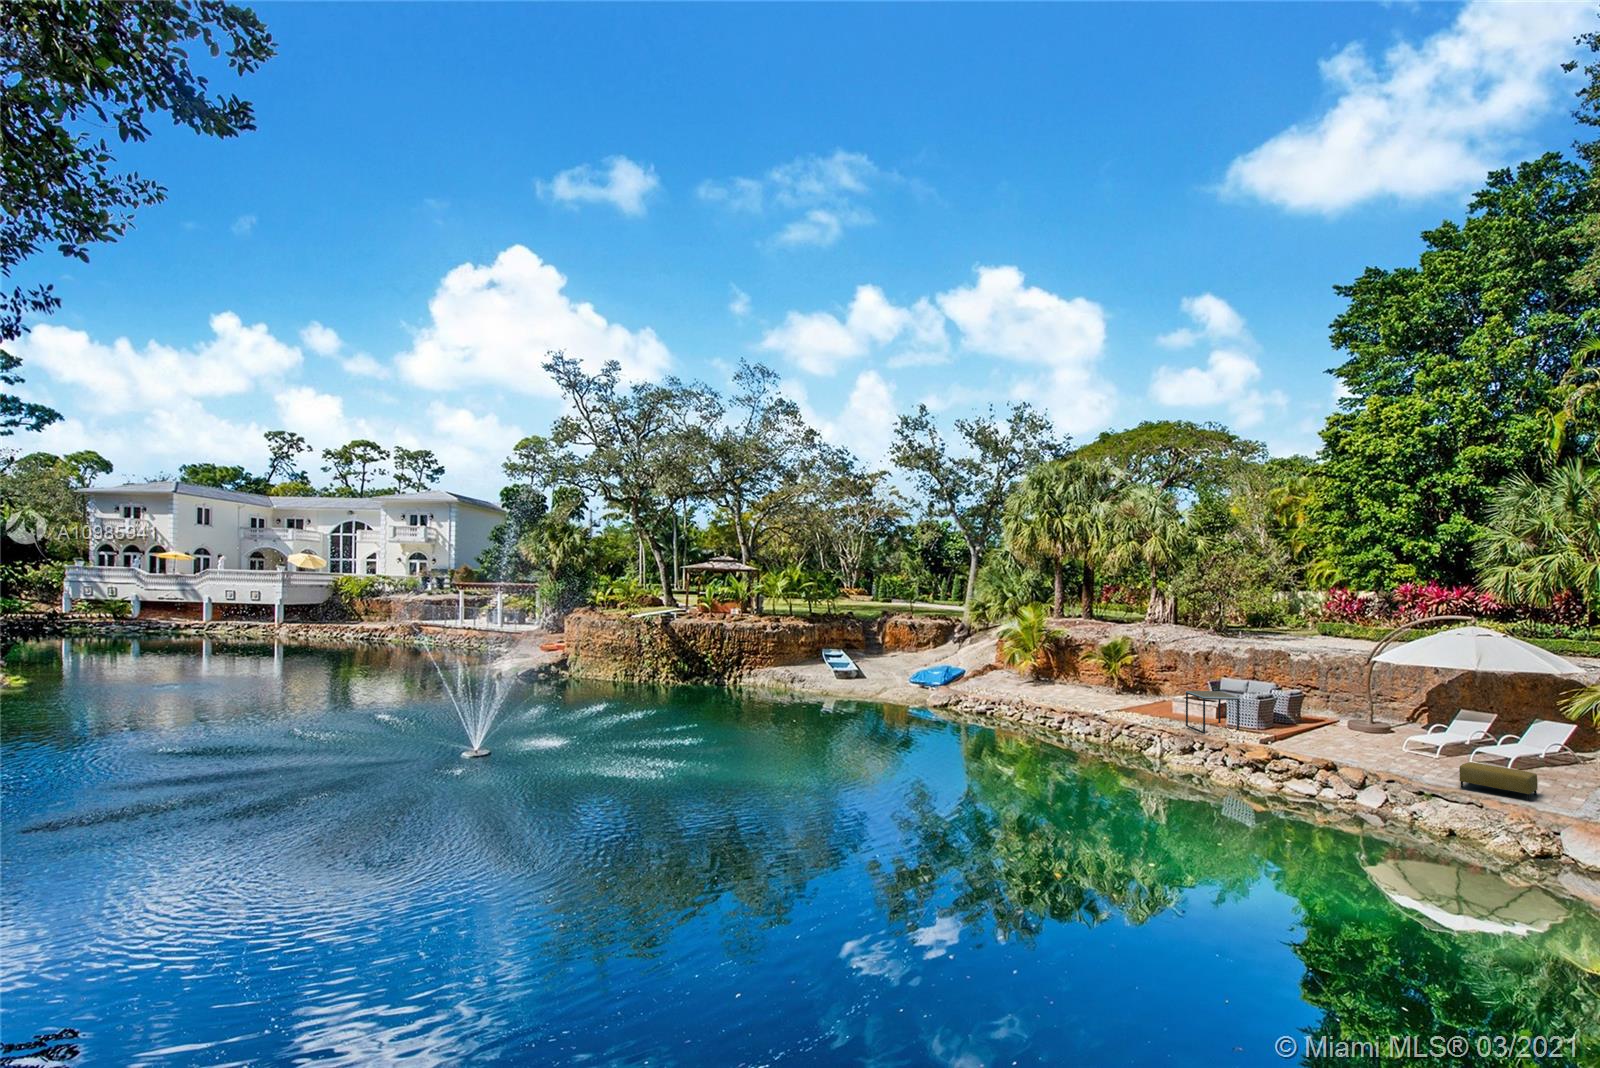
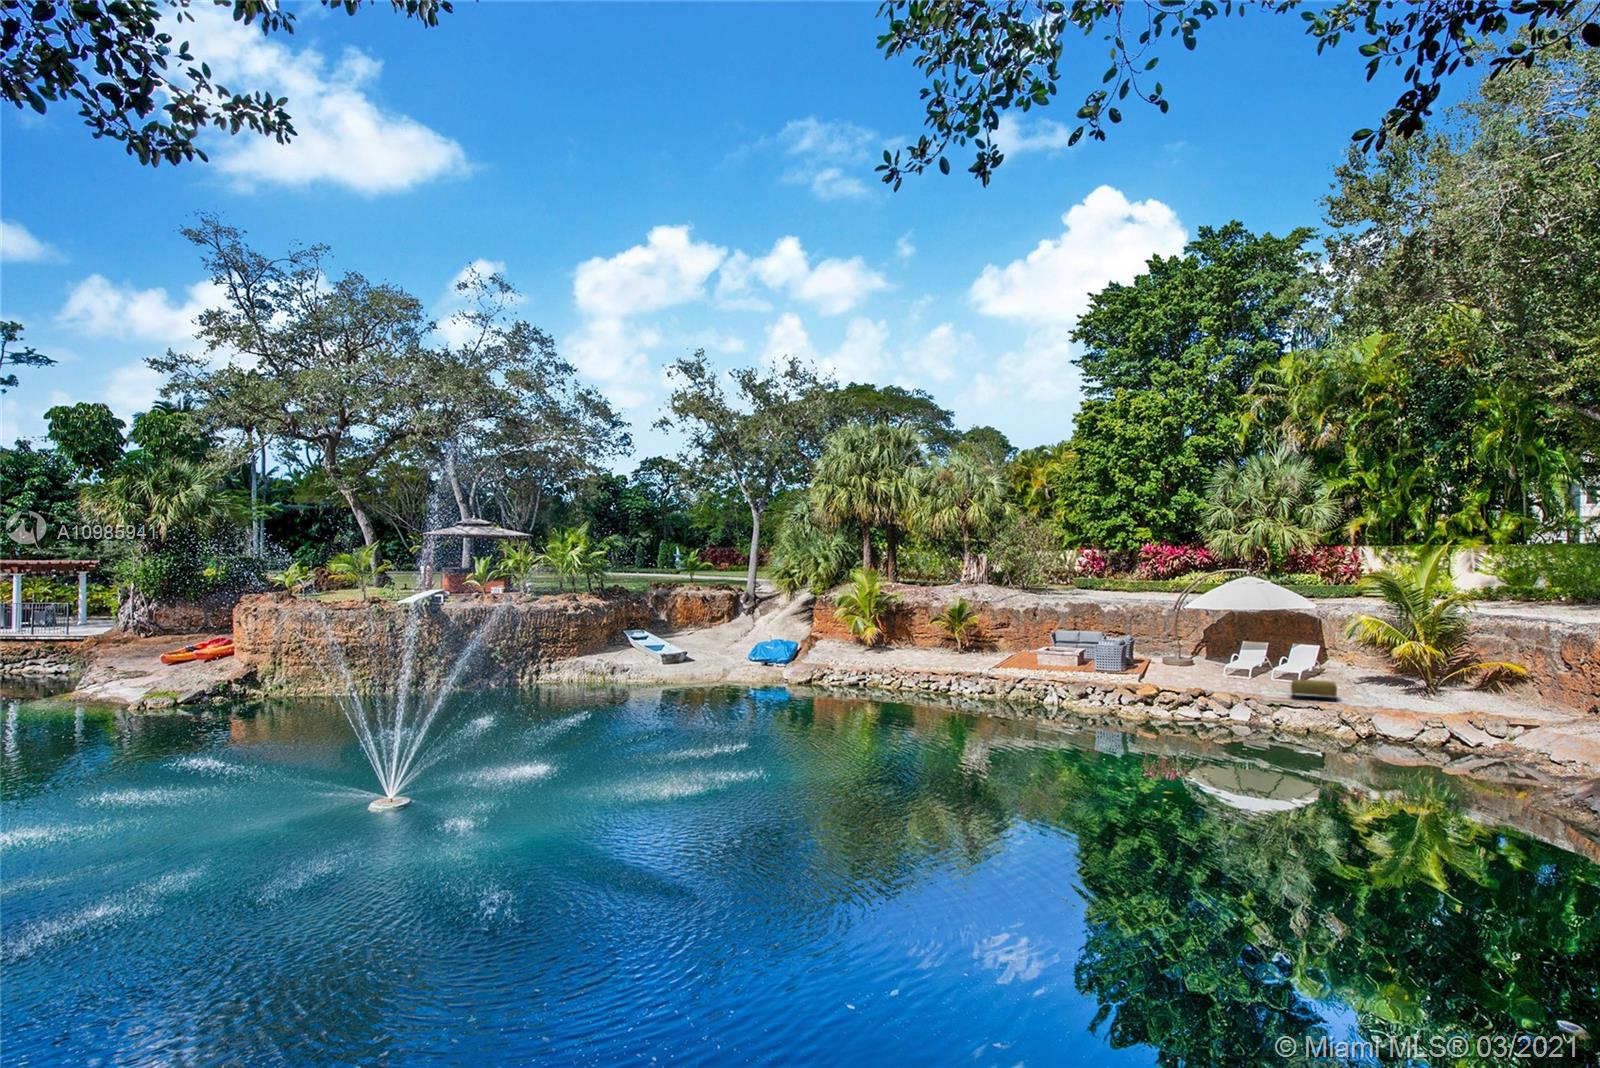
side table: present [1186,691,1239,734] -> none [1064,644,1110,681]

